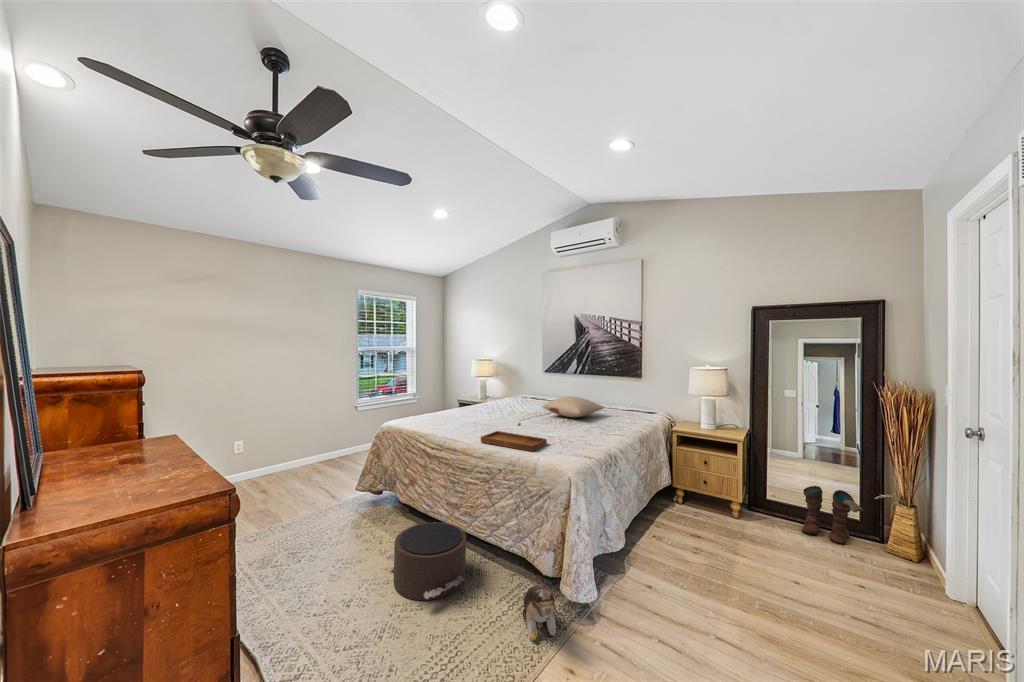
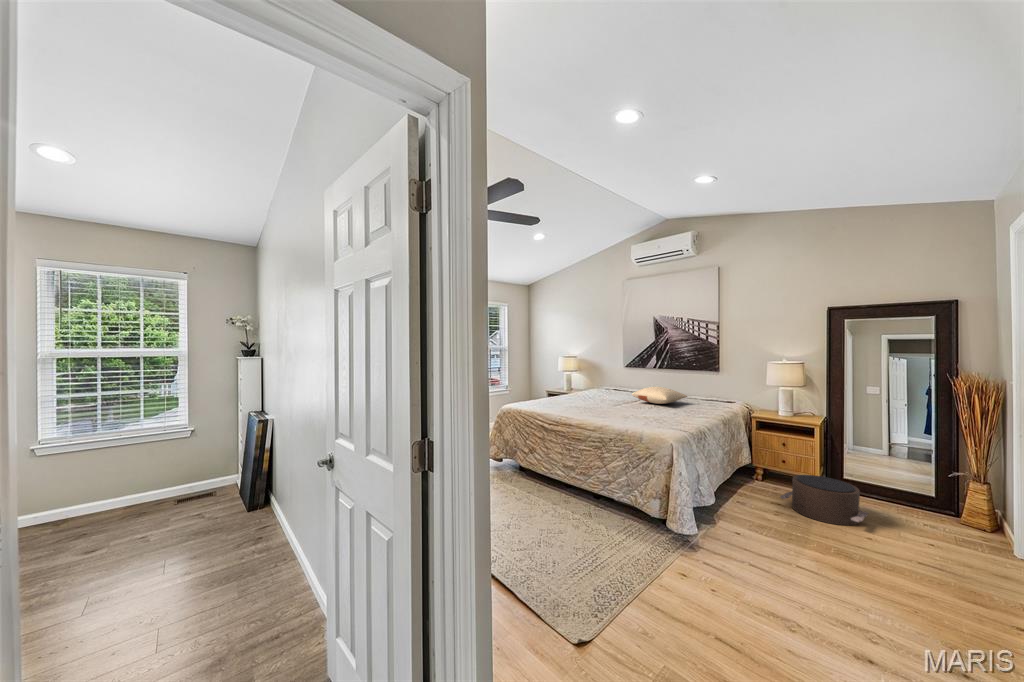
tray: present [481,423,547,452] -> none [590,404,645,426]
boots: present [802,486,863,544] -> none [877,466,938,516]
pouf: present [385,522,466,600] -> present [780,475,868,525]
plush toy: present [523,586,559,641] -> none [638,520,671,558]

